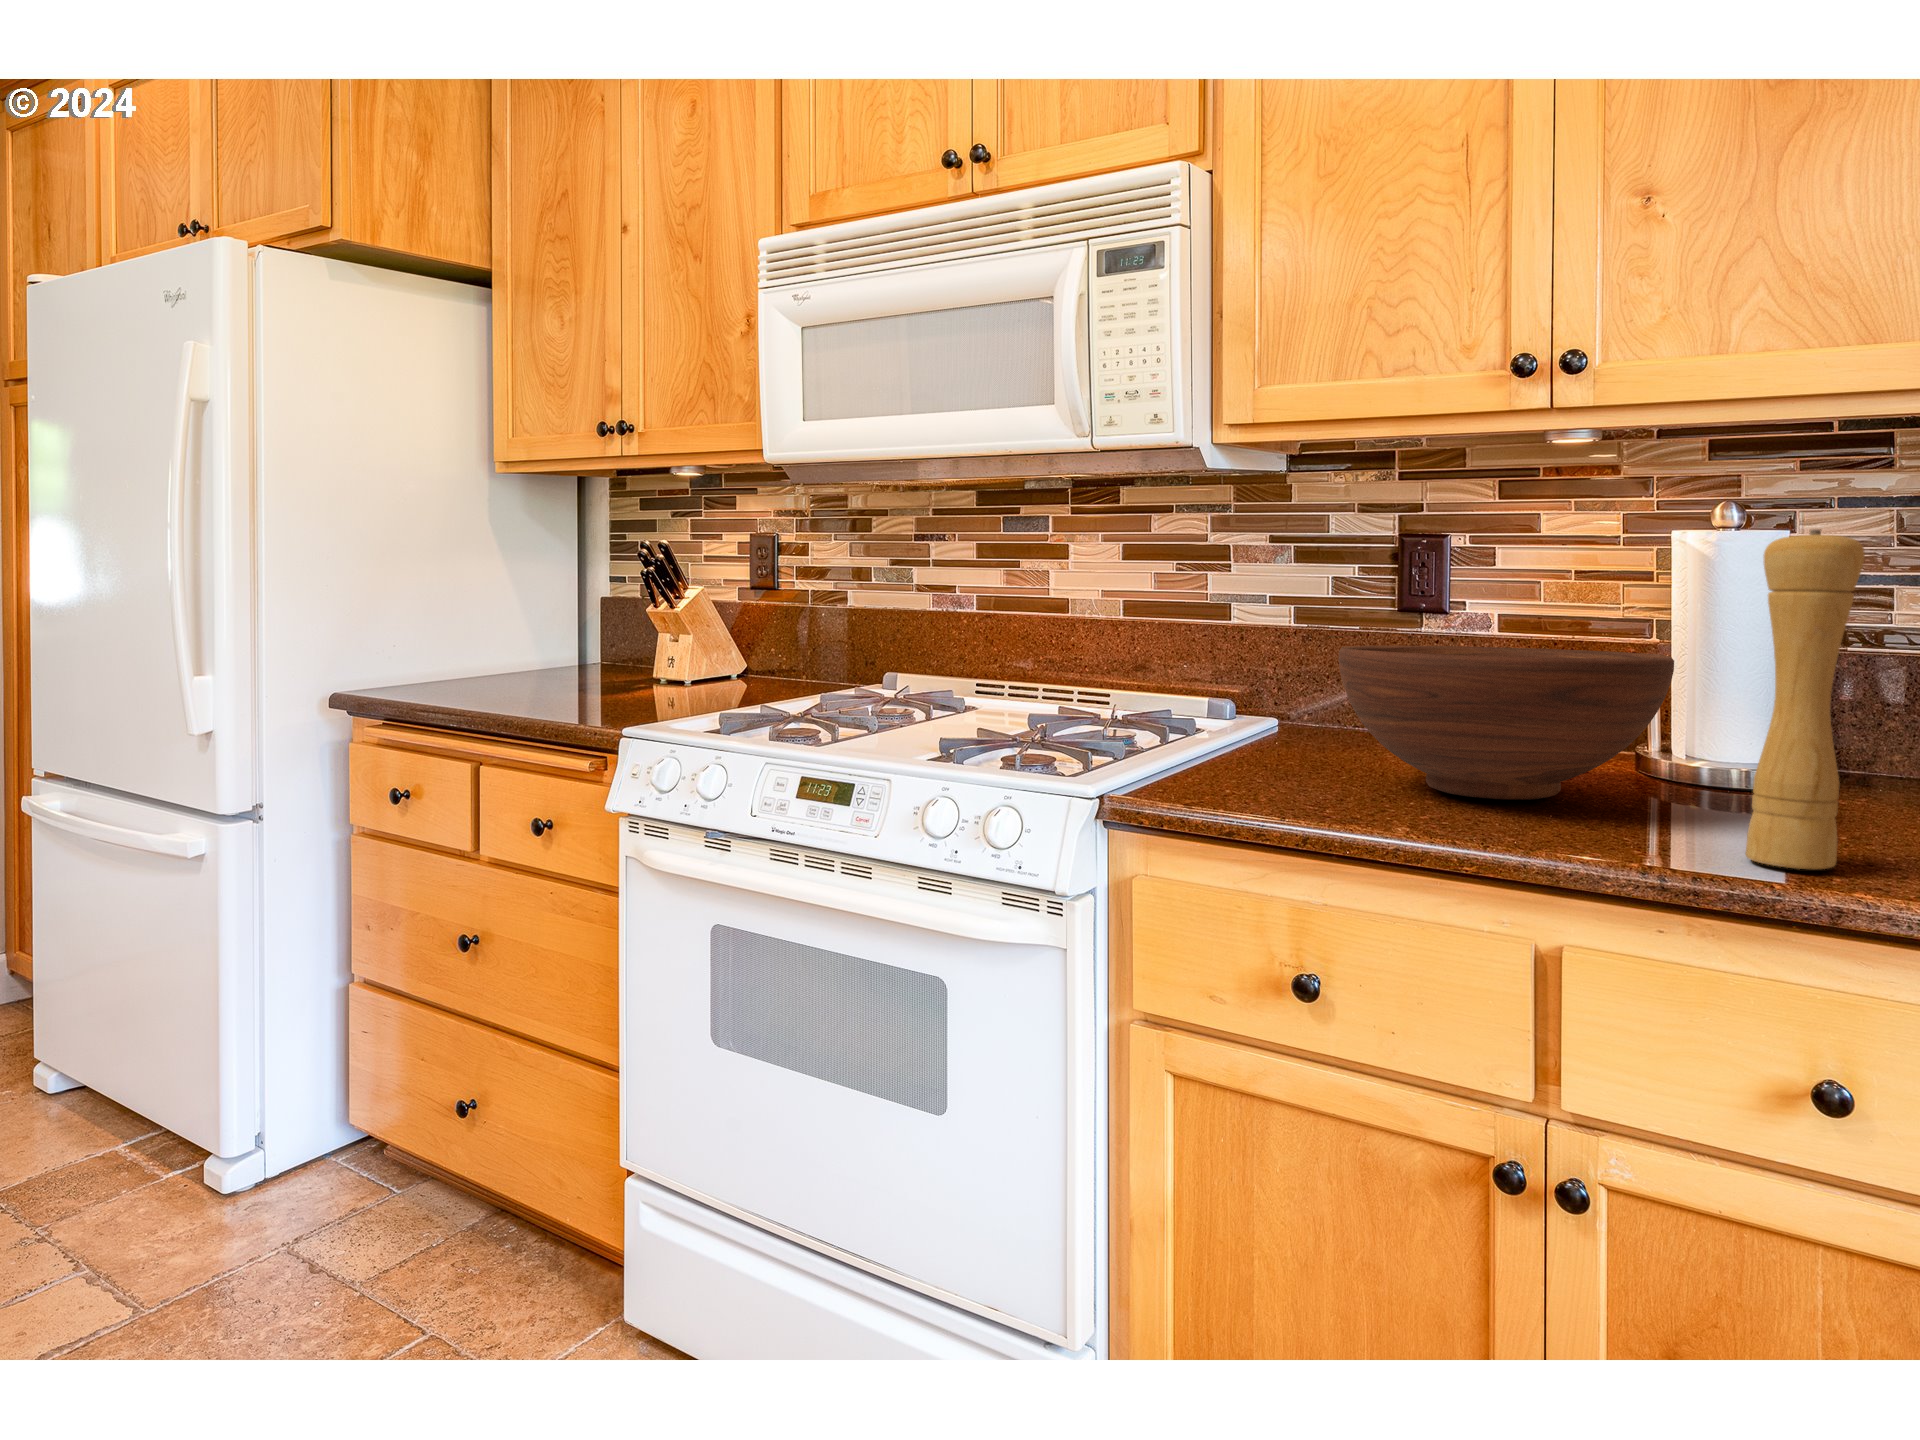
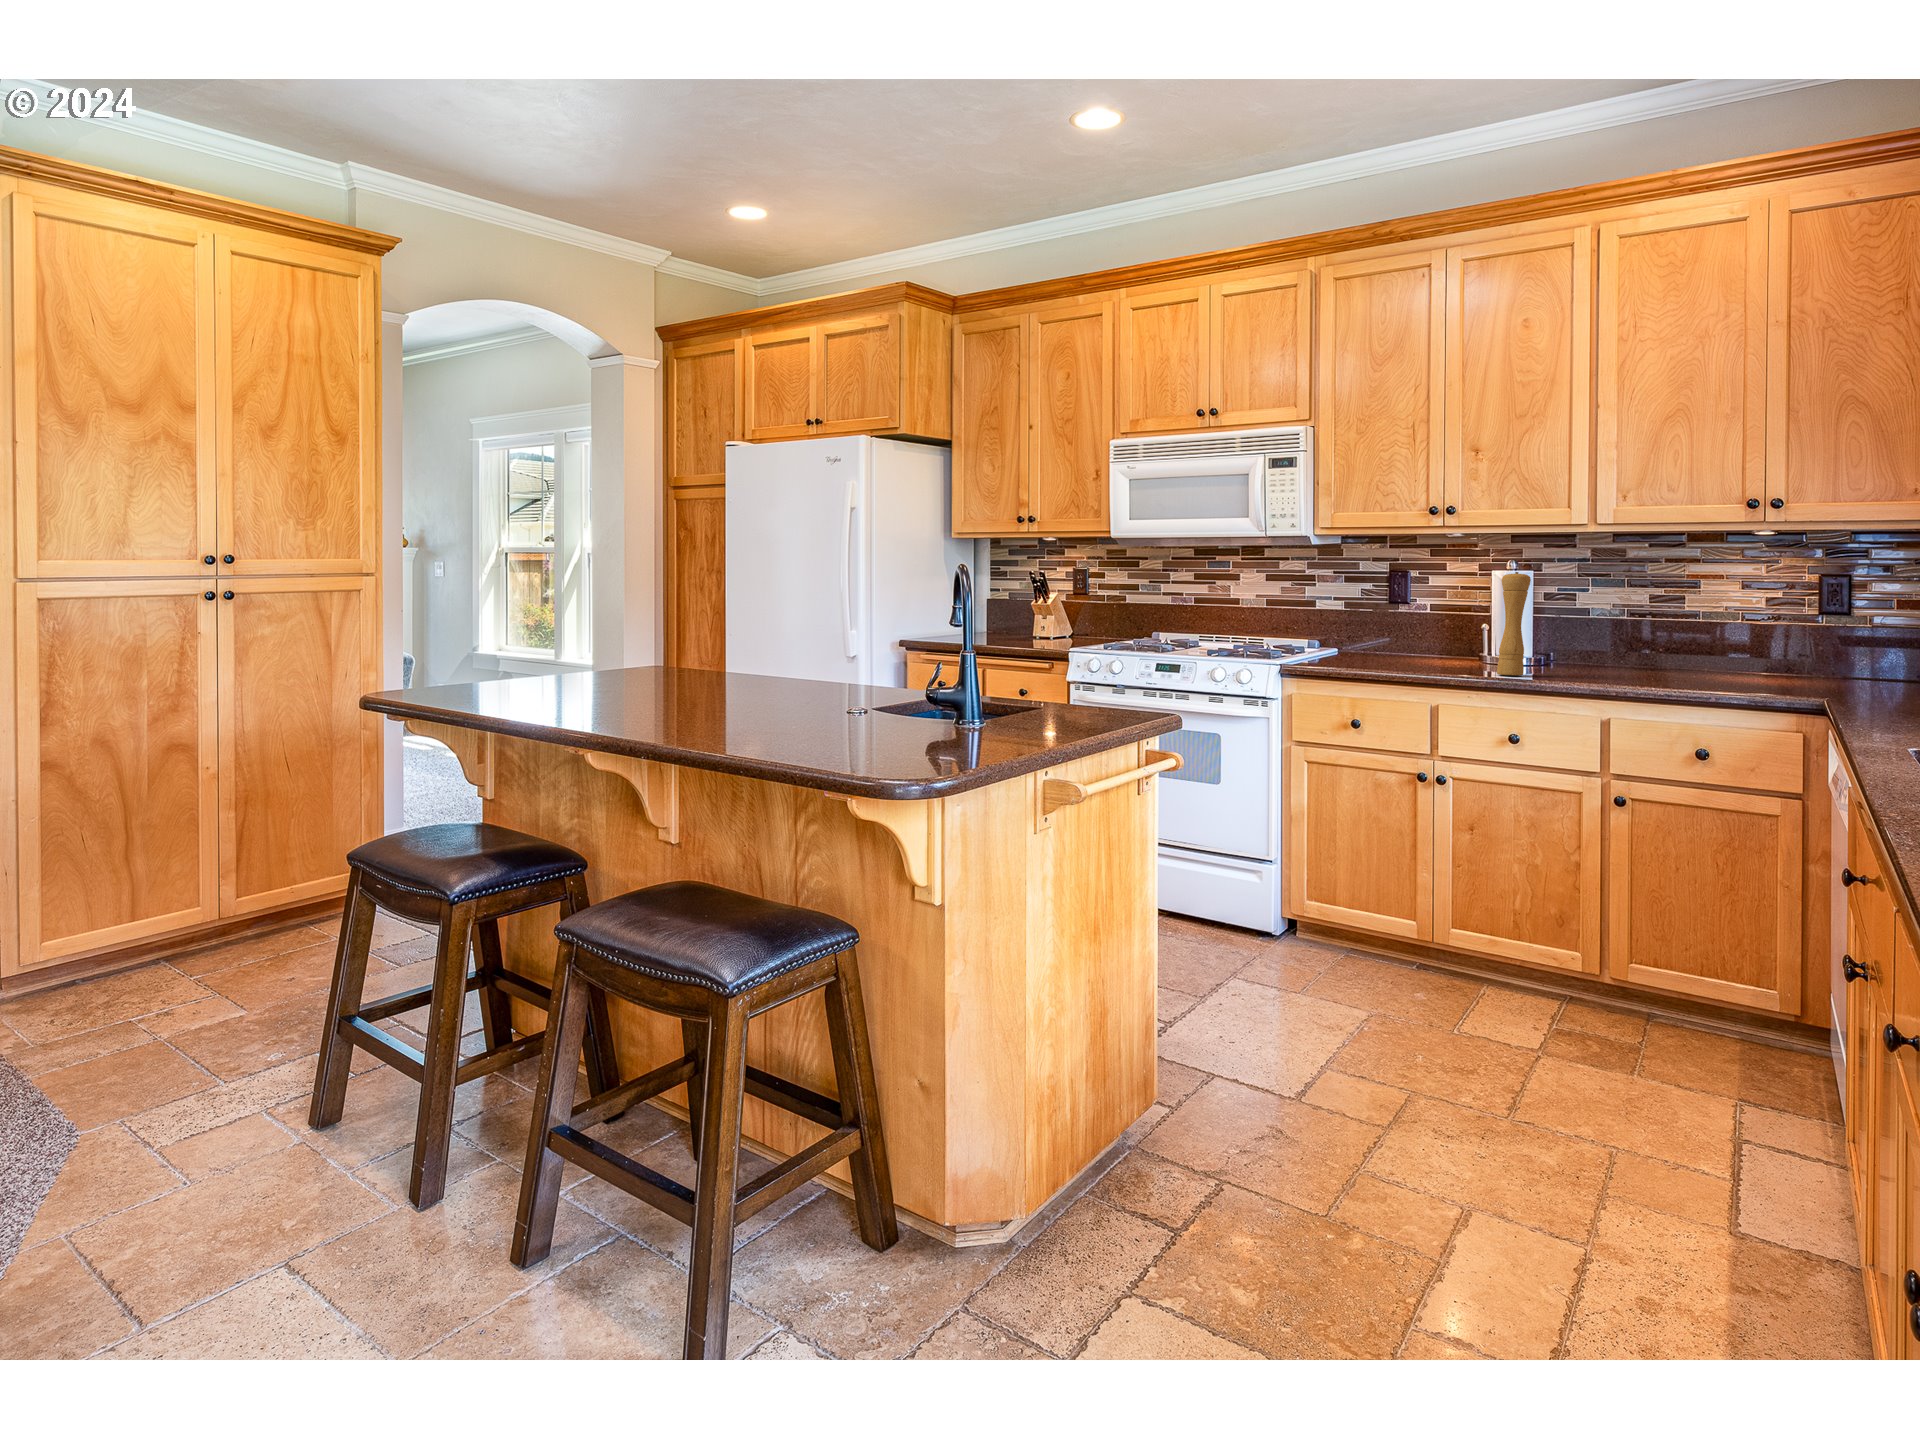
fruit bowl: present [1339,646,1674,800] -> none [1367,612,1484,665]

